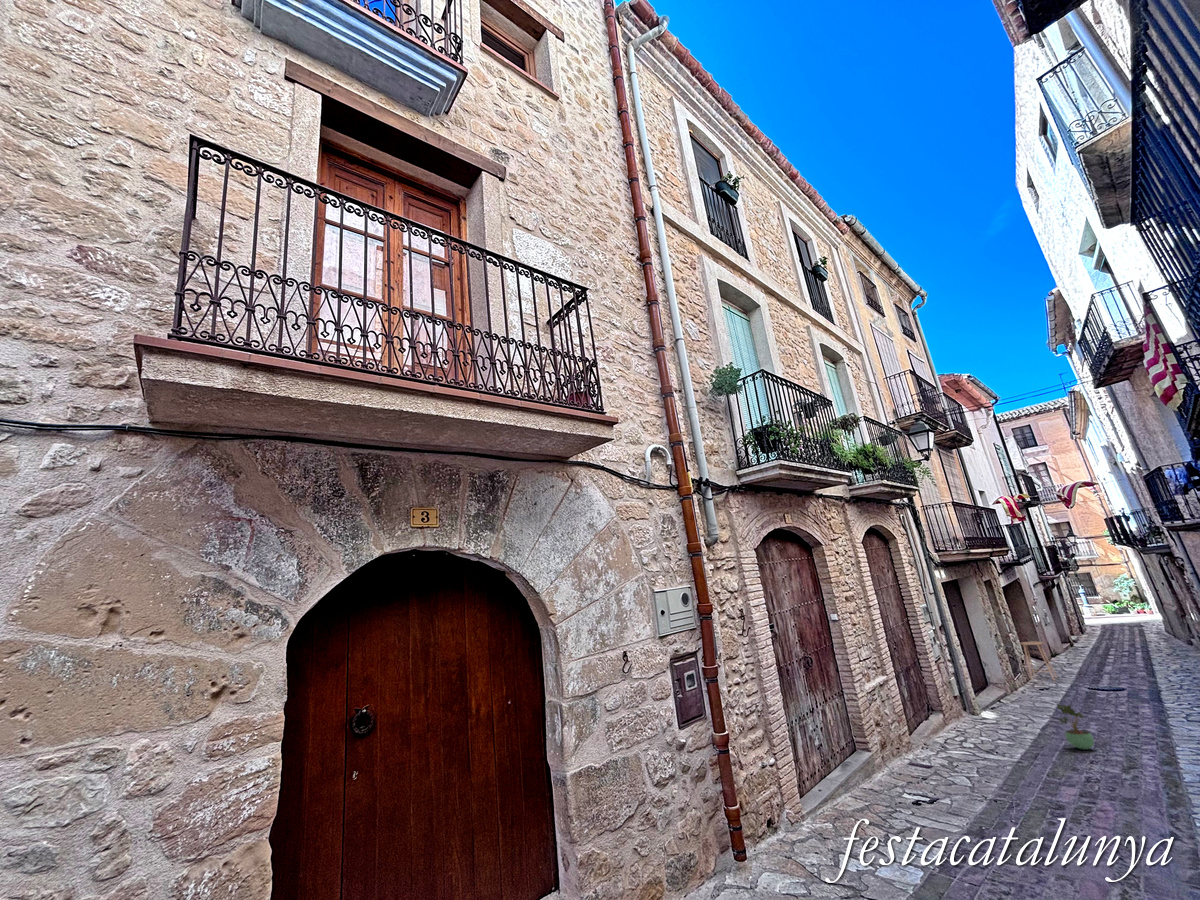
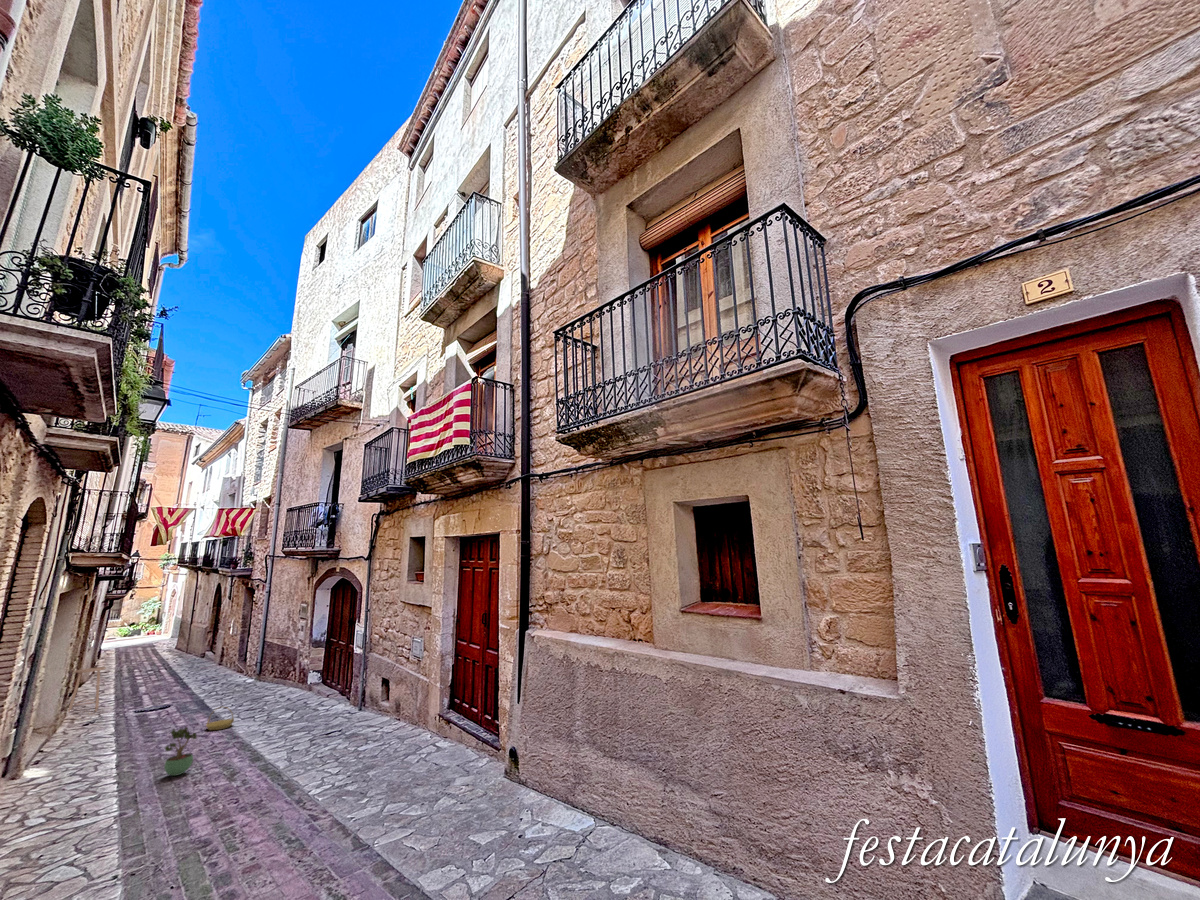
basket: none [1136,697,1171,722] -> present [206,707,234,730]

